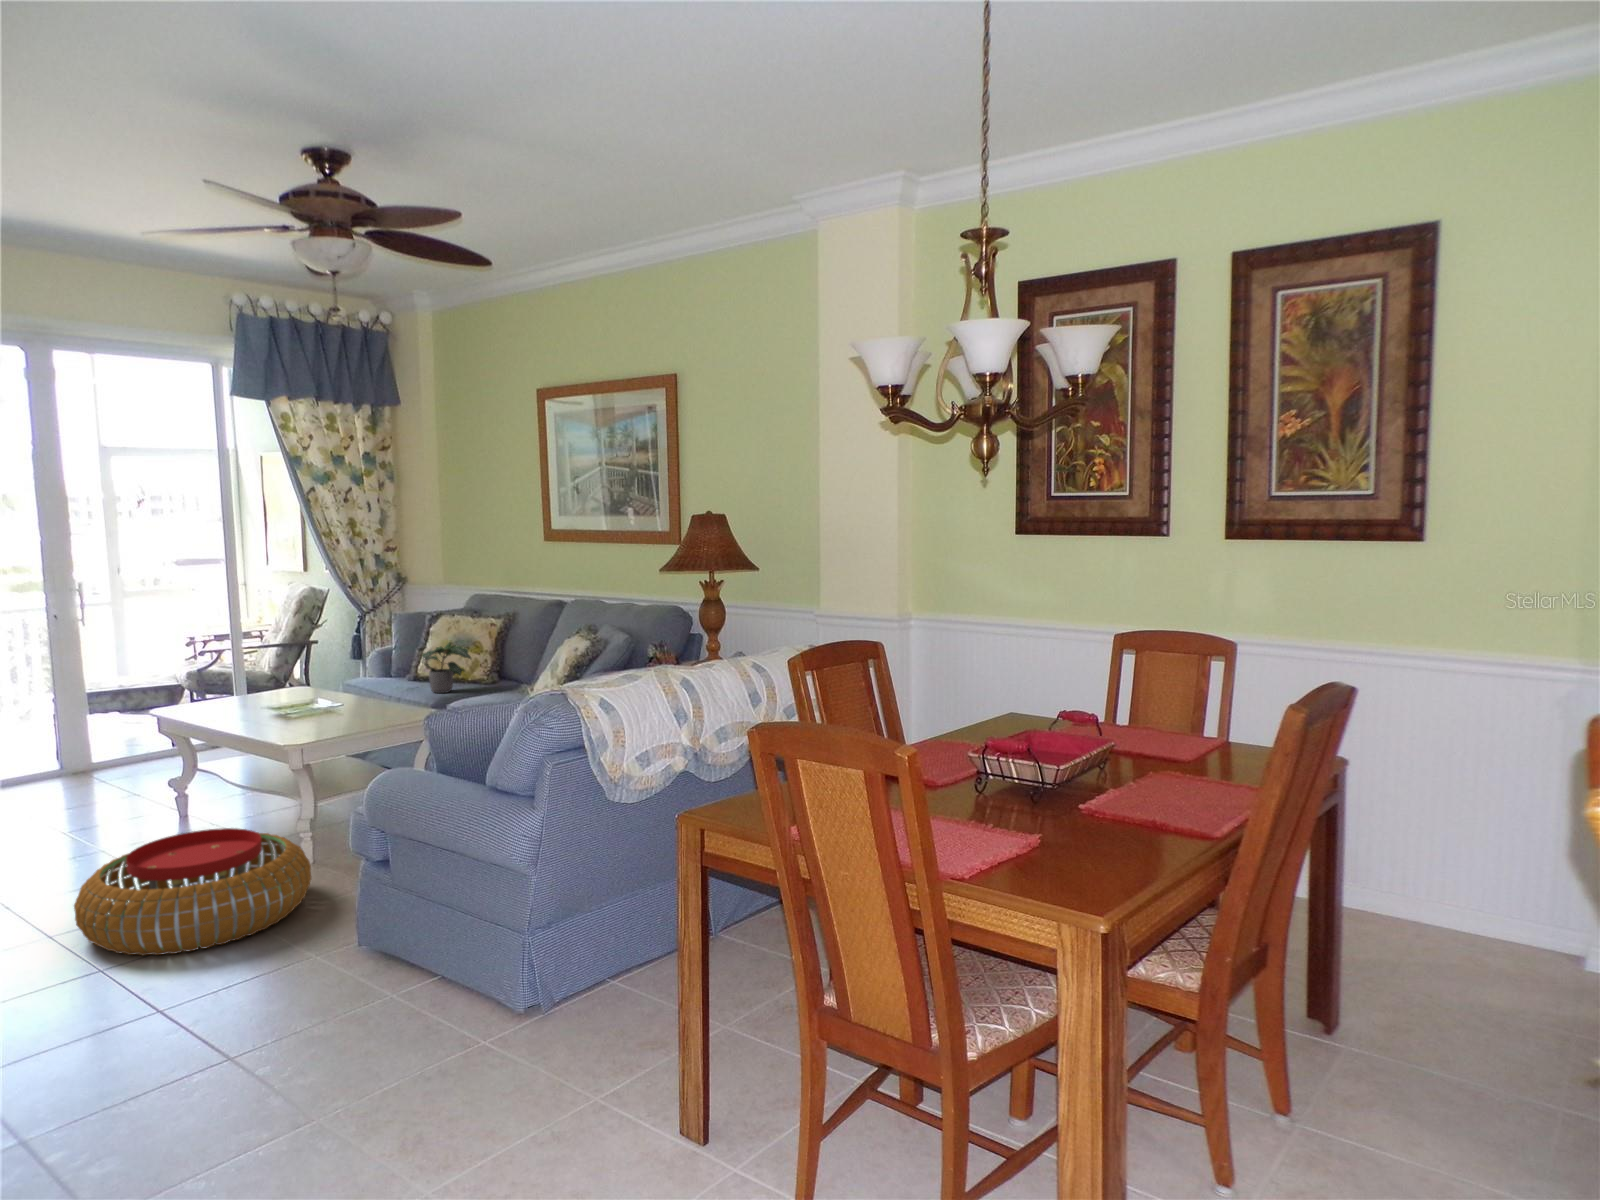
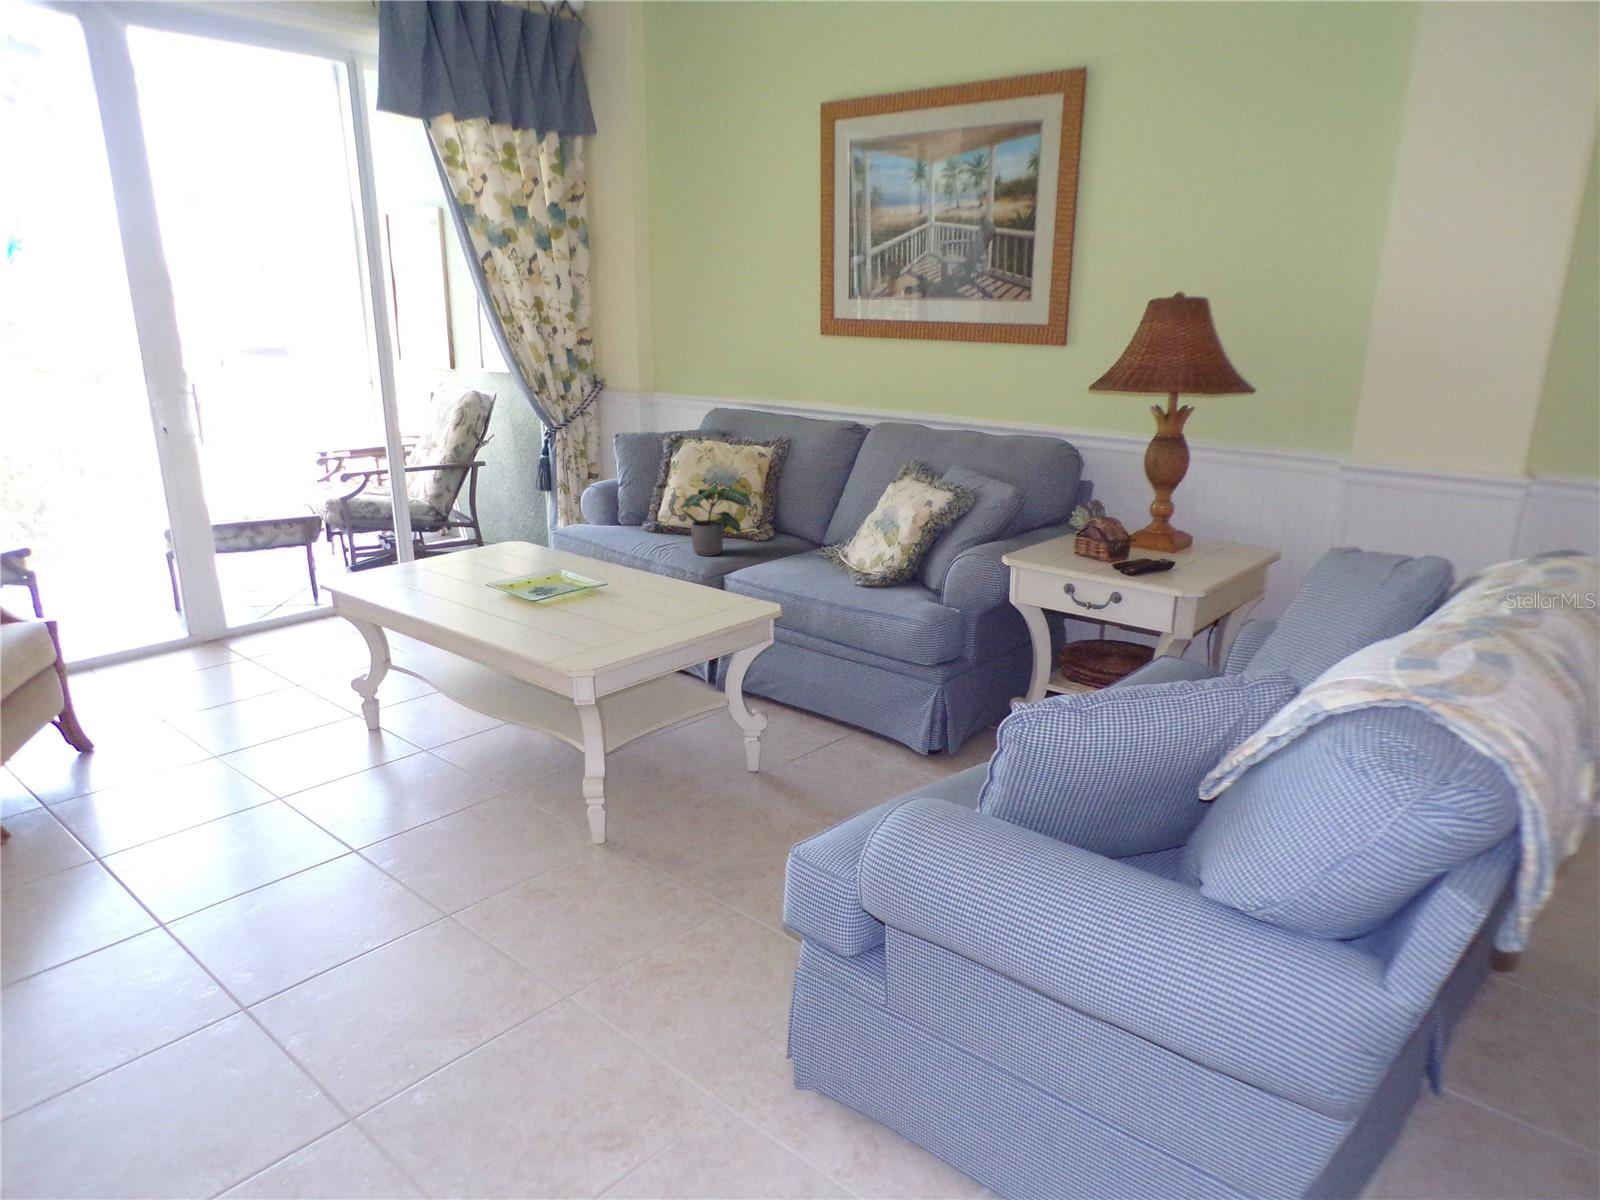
pouf: present [74,828,311,955] -> none [279,807,642,1068]

